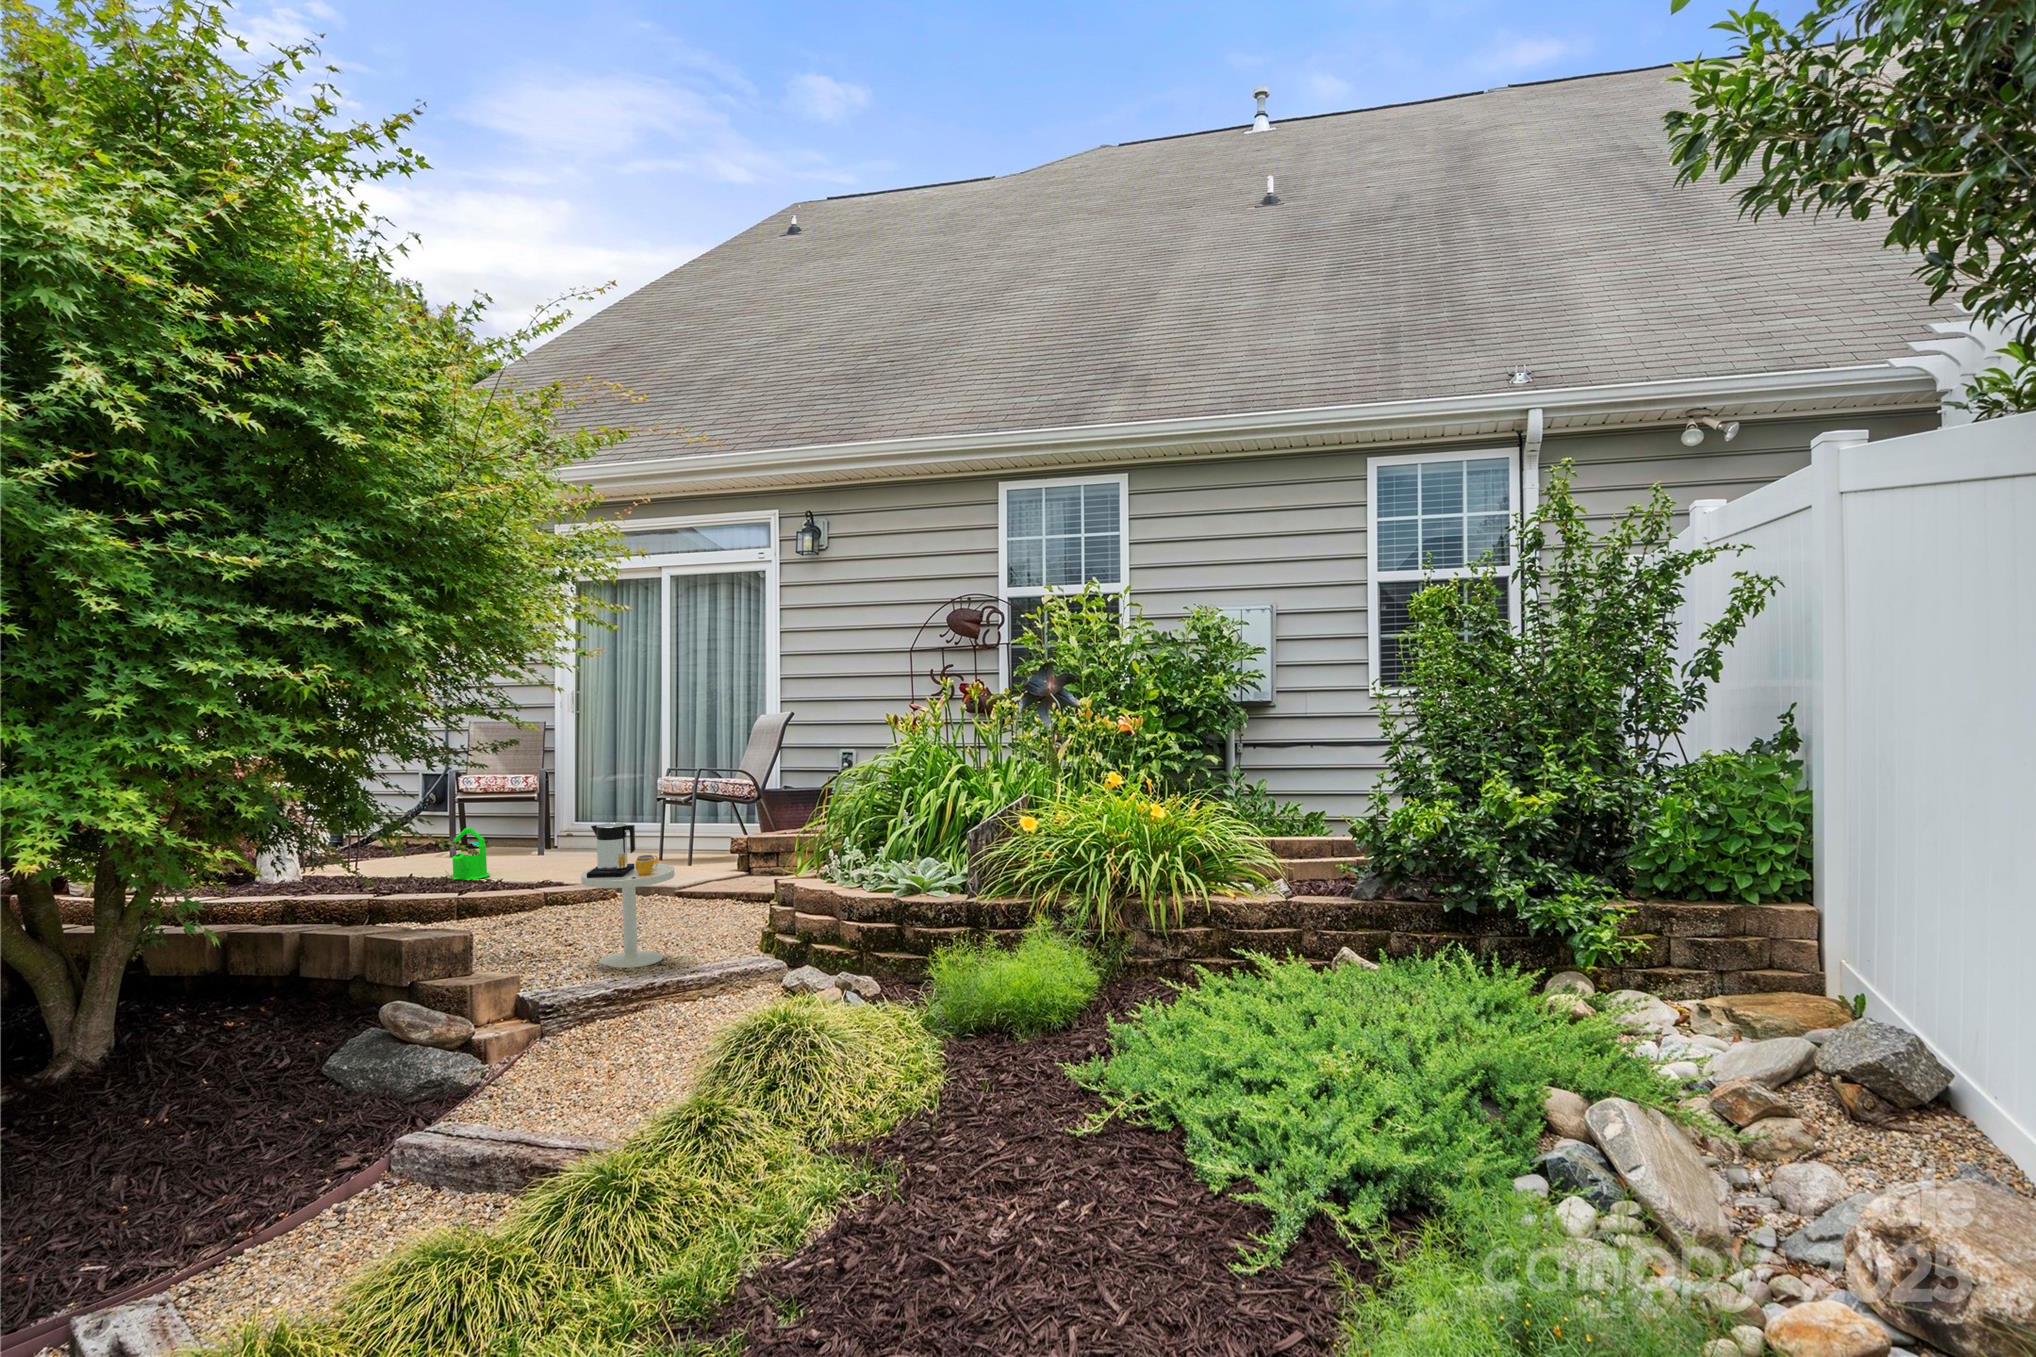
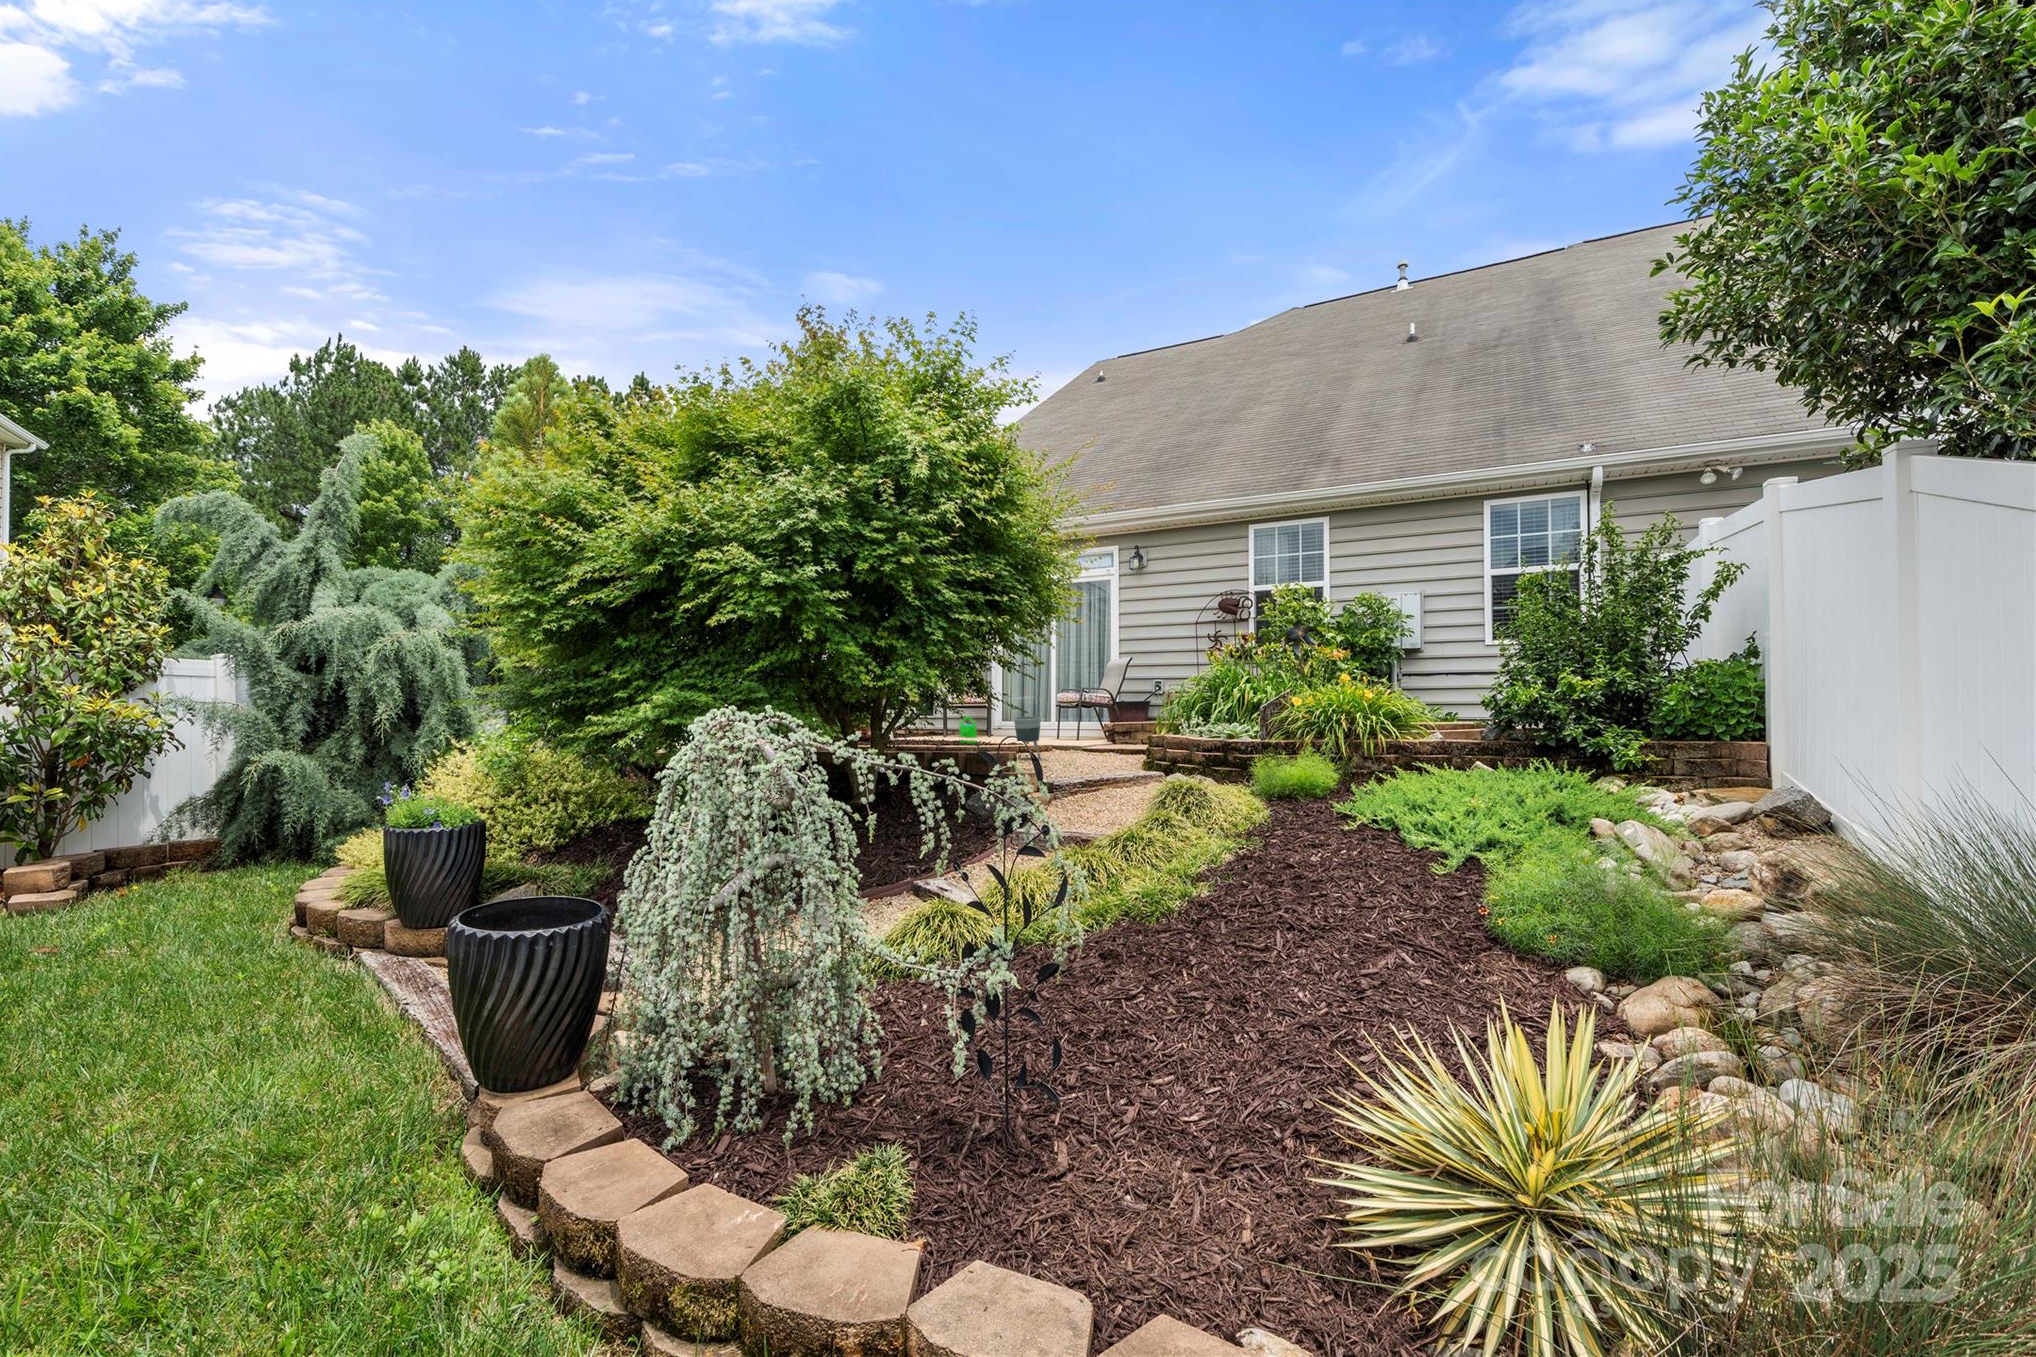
side table: present [581,823,675,968] -> none [1064,701,1109,773]
planter: none [510,842,566,931] -> present [1014,716,1041,759]

